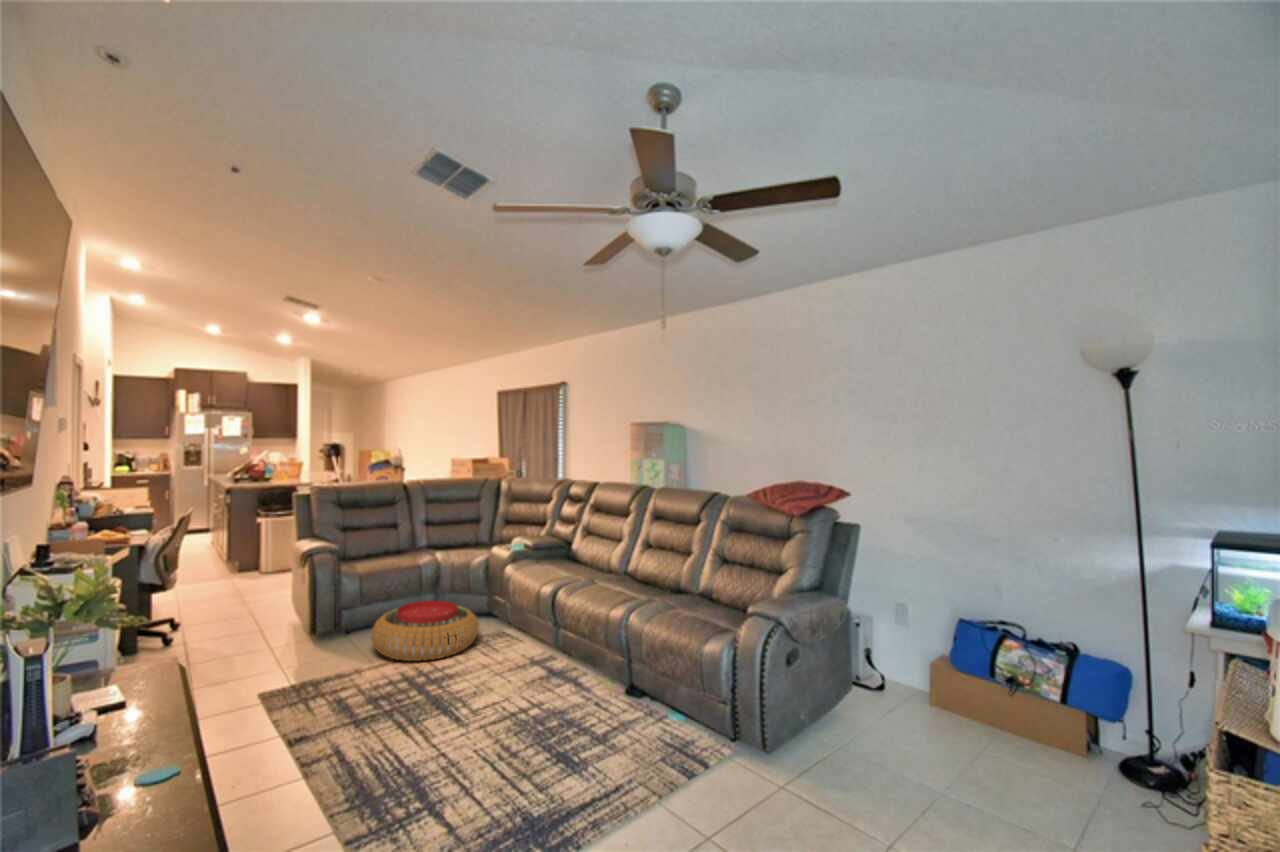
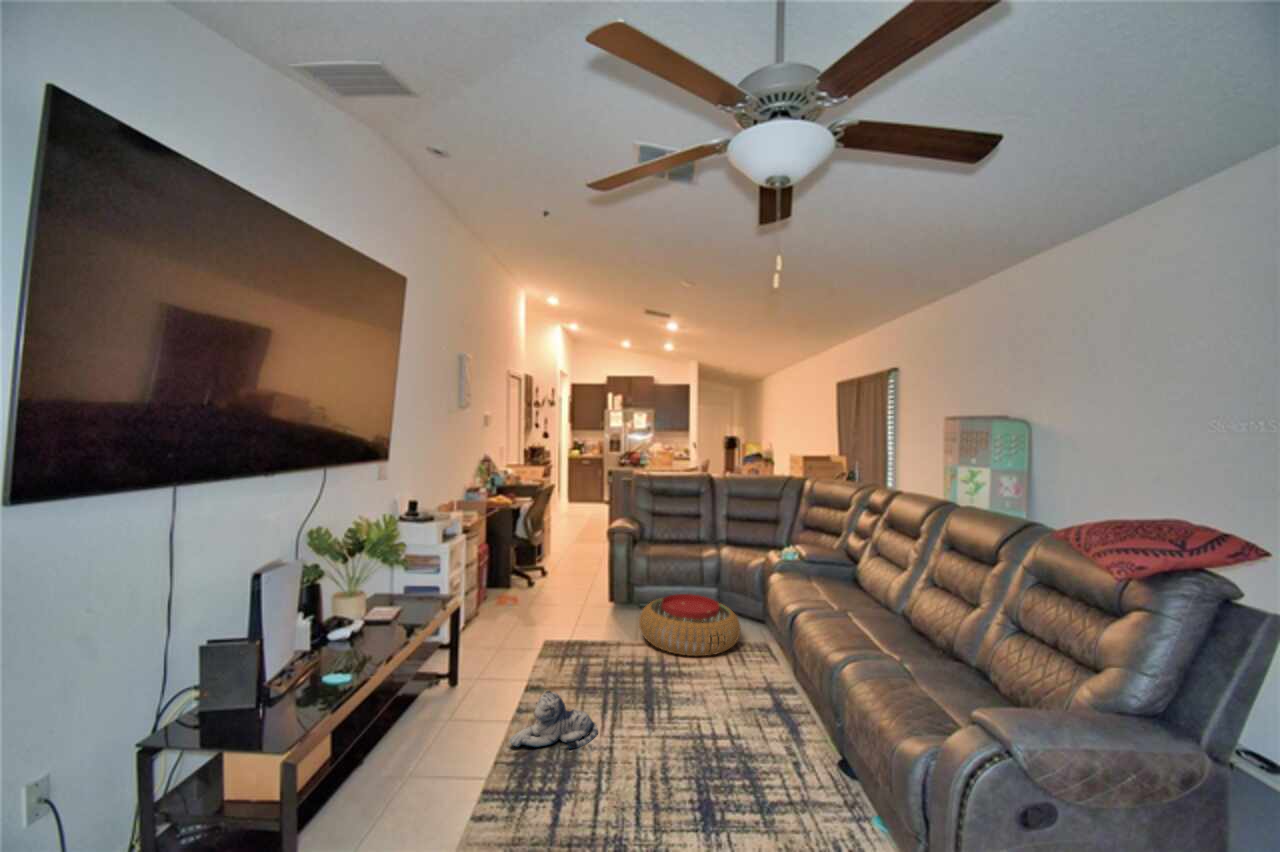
plush toy: none [328,720,417,794] -> present [510,690,598,748]

